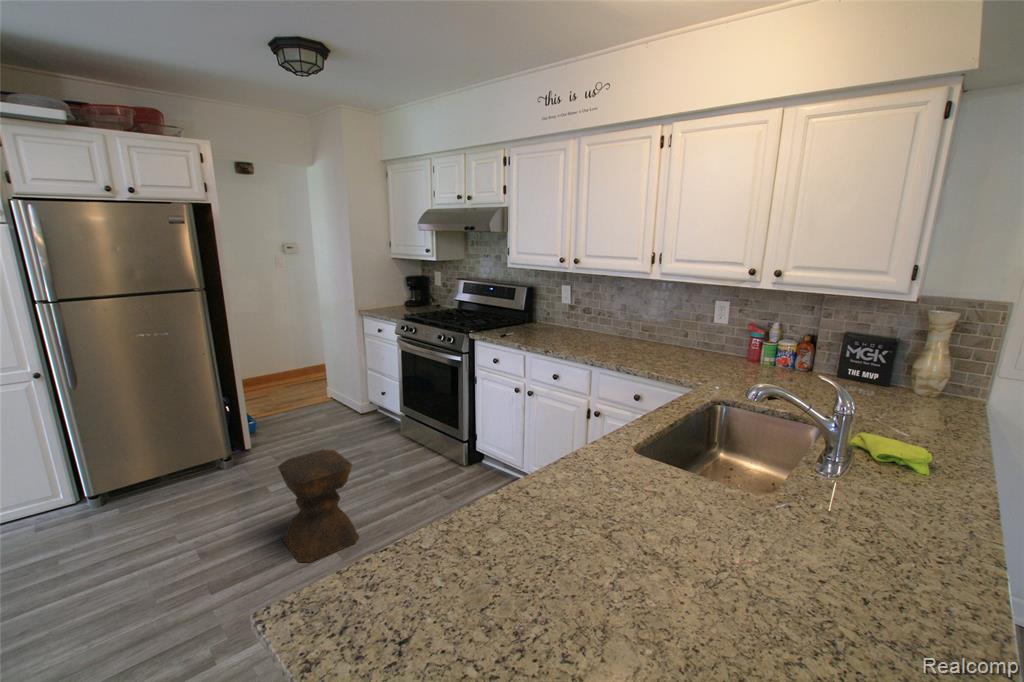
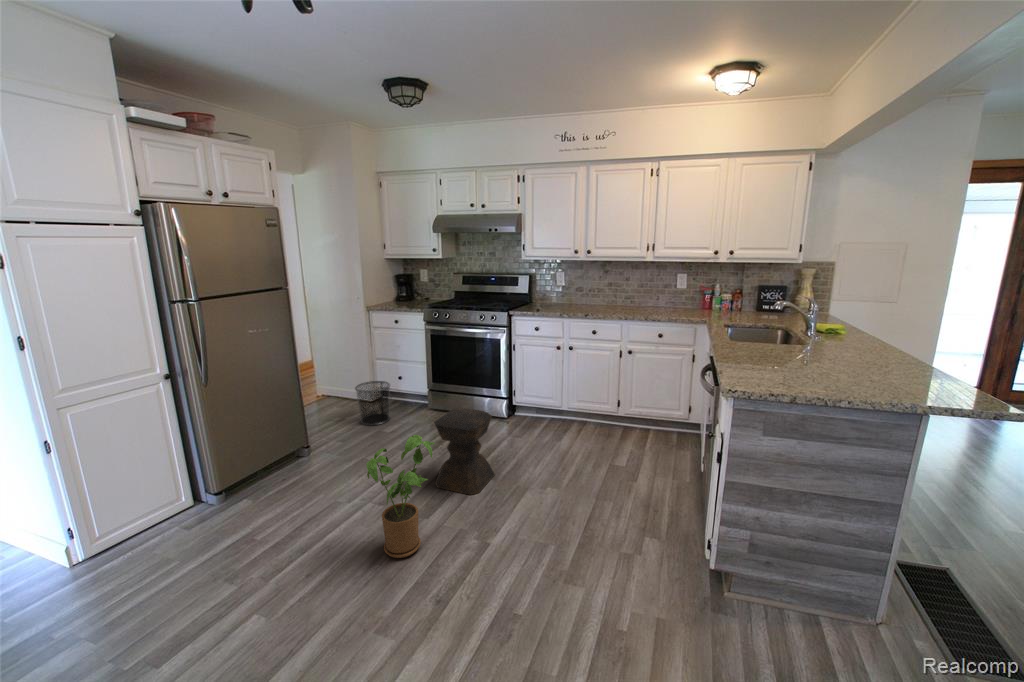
waste bin: none [317,395,357,445] -> present [355,381,390,425]
house plant: none [107,478,203,618] -> present [366,435,434,558]

